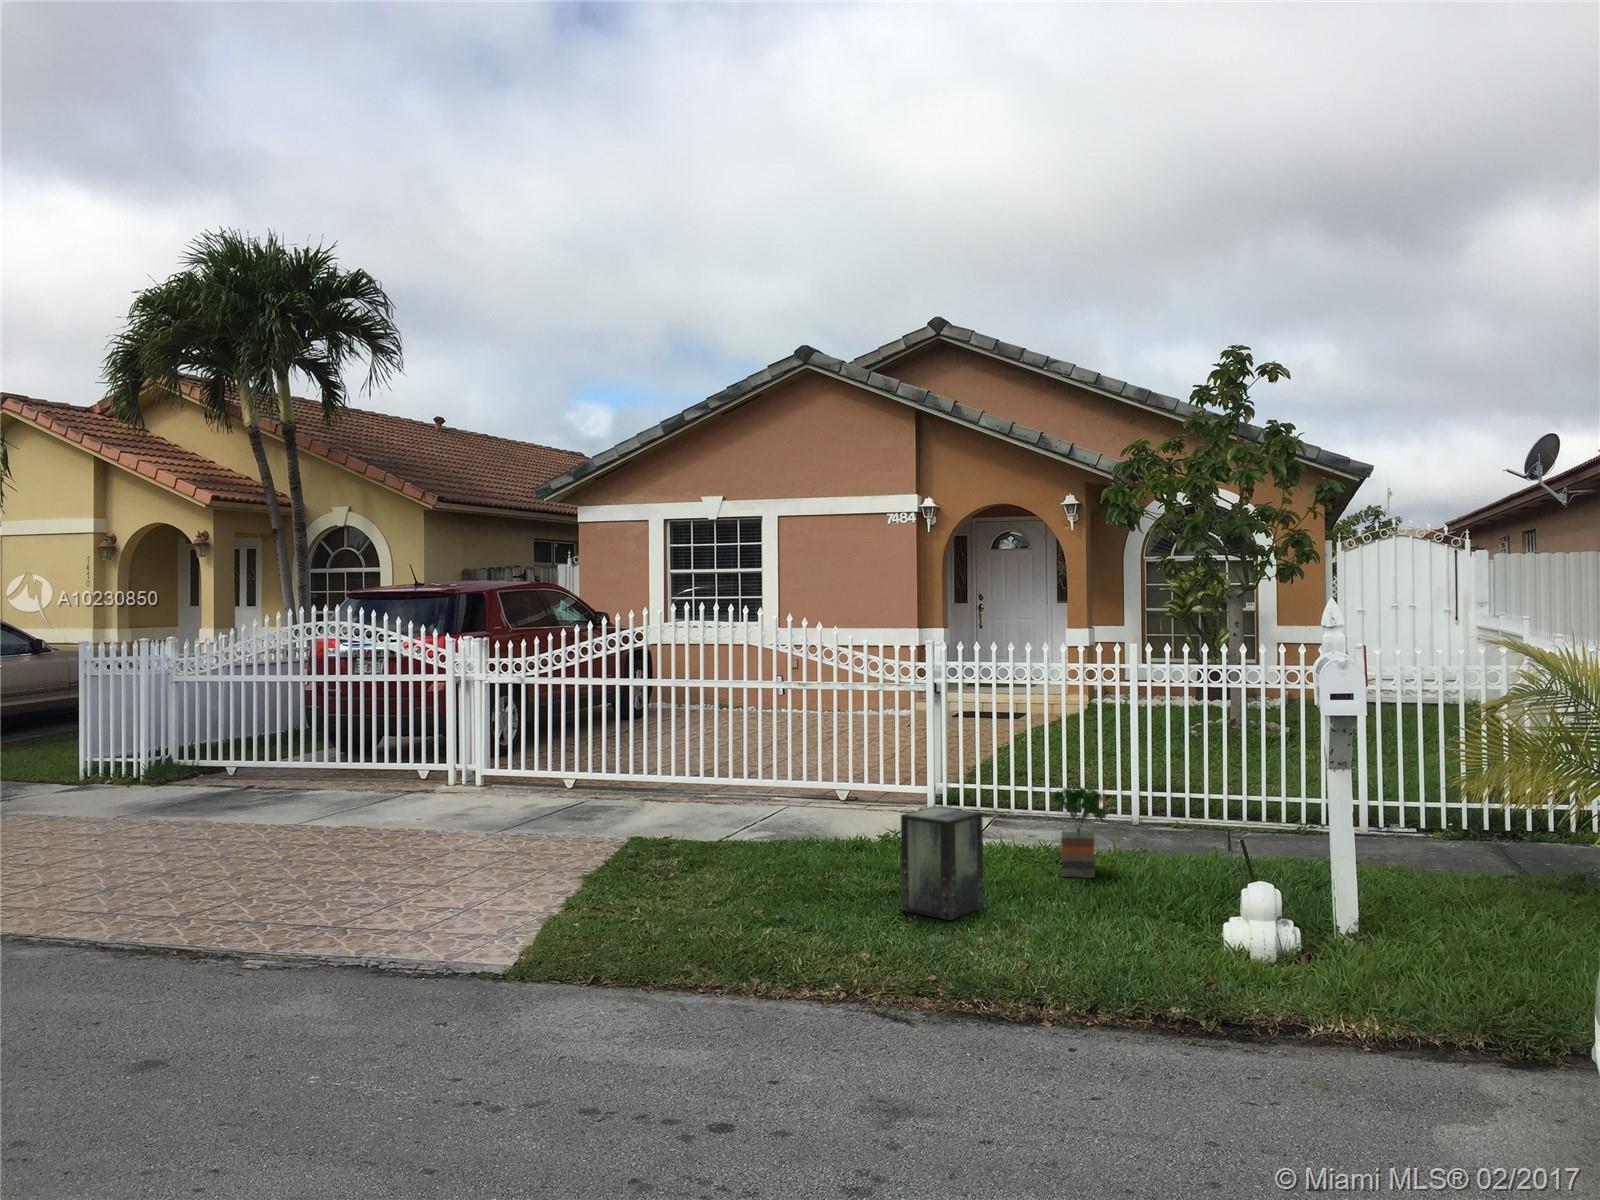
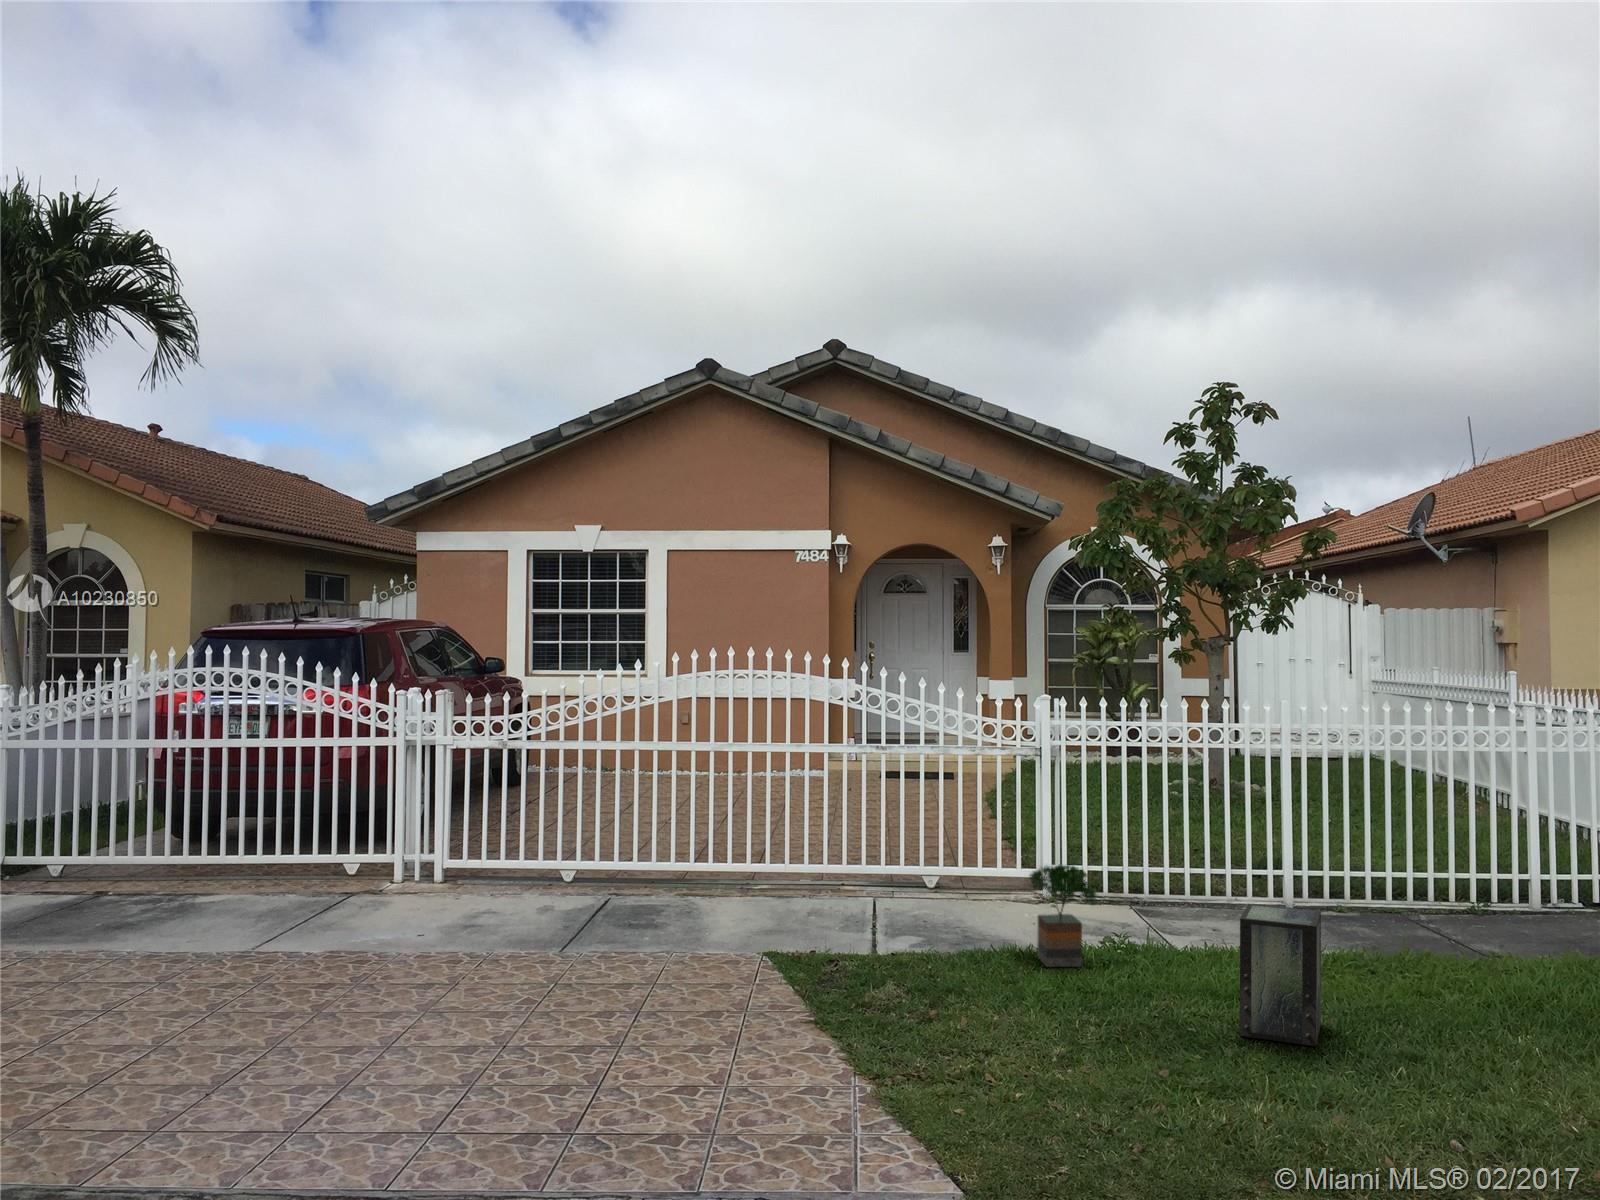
potted tree: present [1052,787,1109,878] -> present [1030,865,1097,967]

